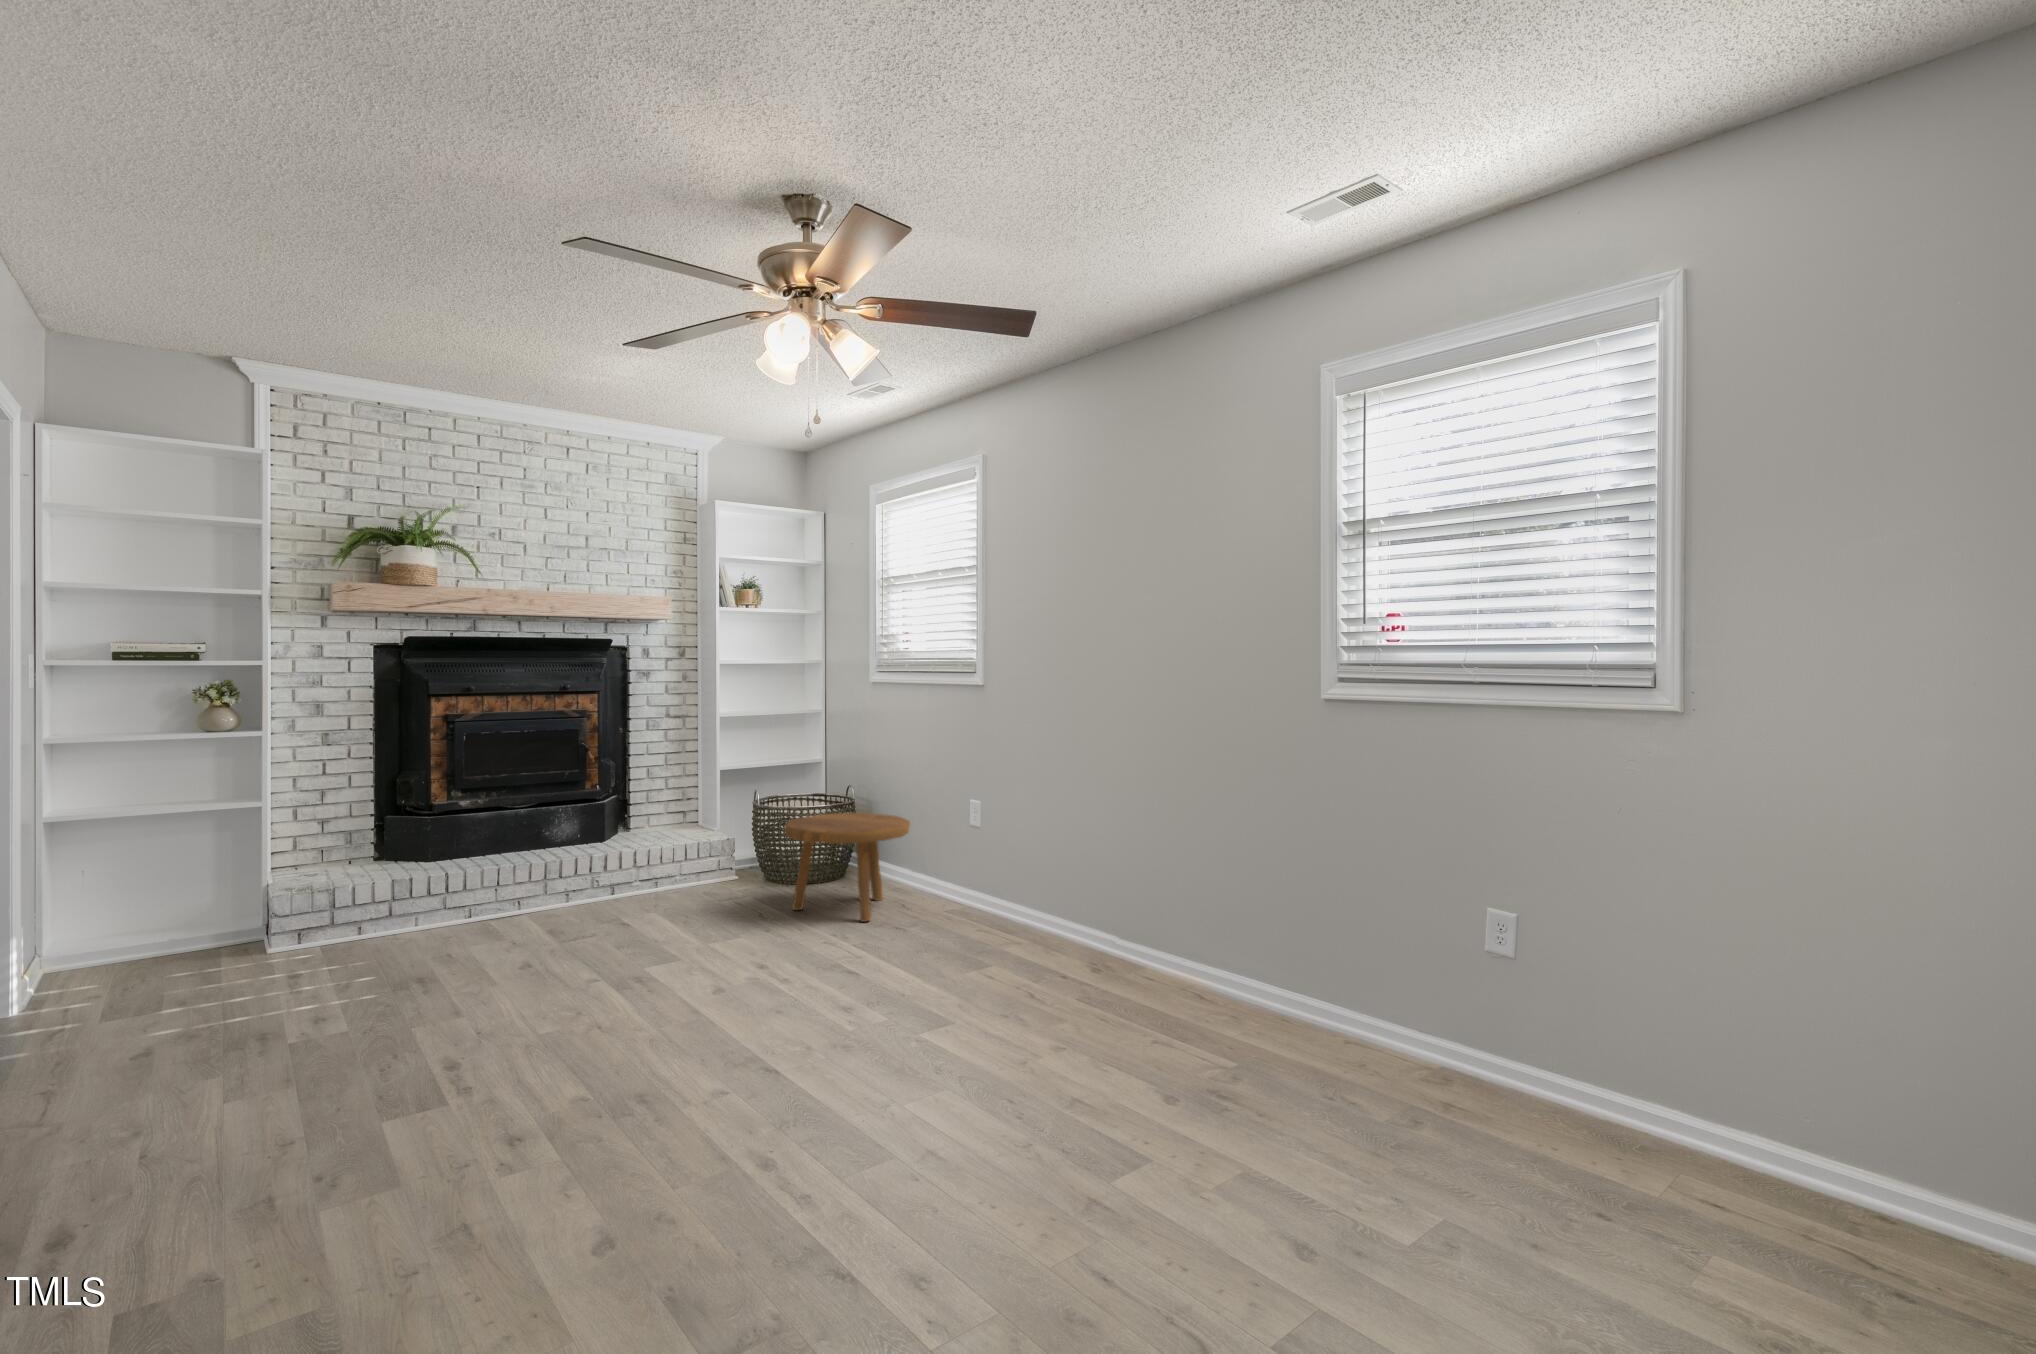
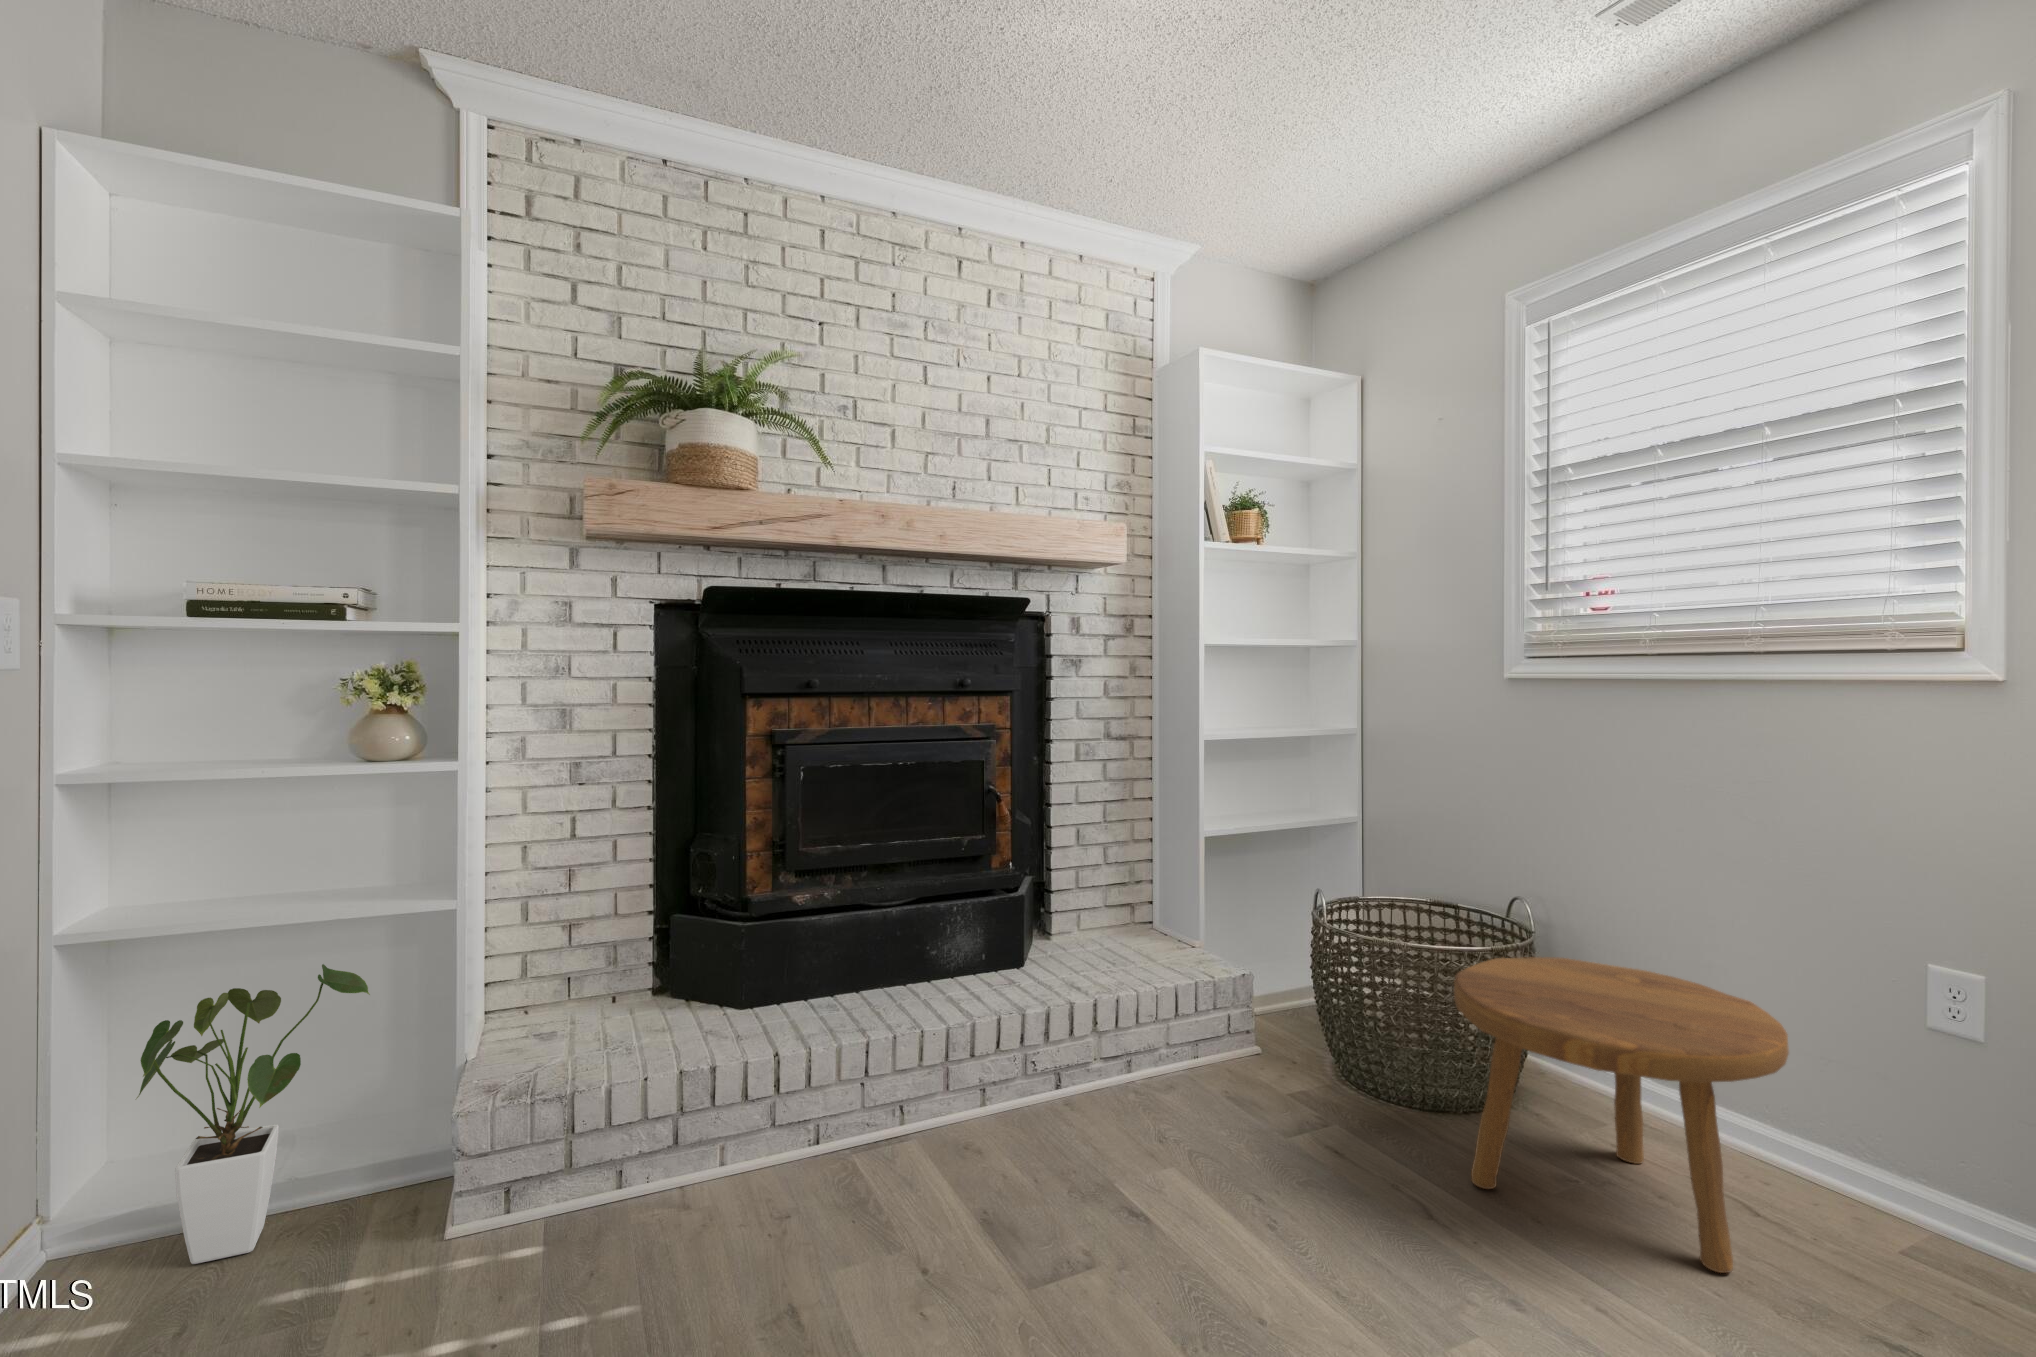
house plant: none [105,833,214,967] -> present [136,964,370,1264]

